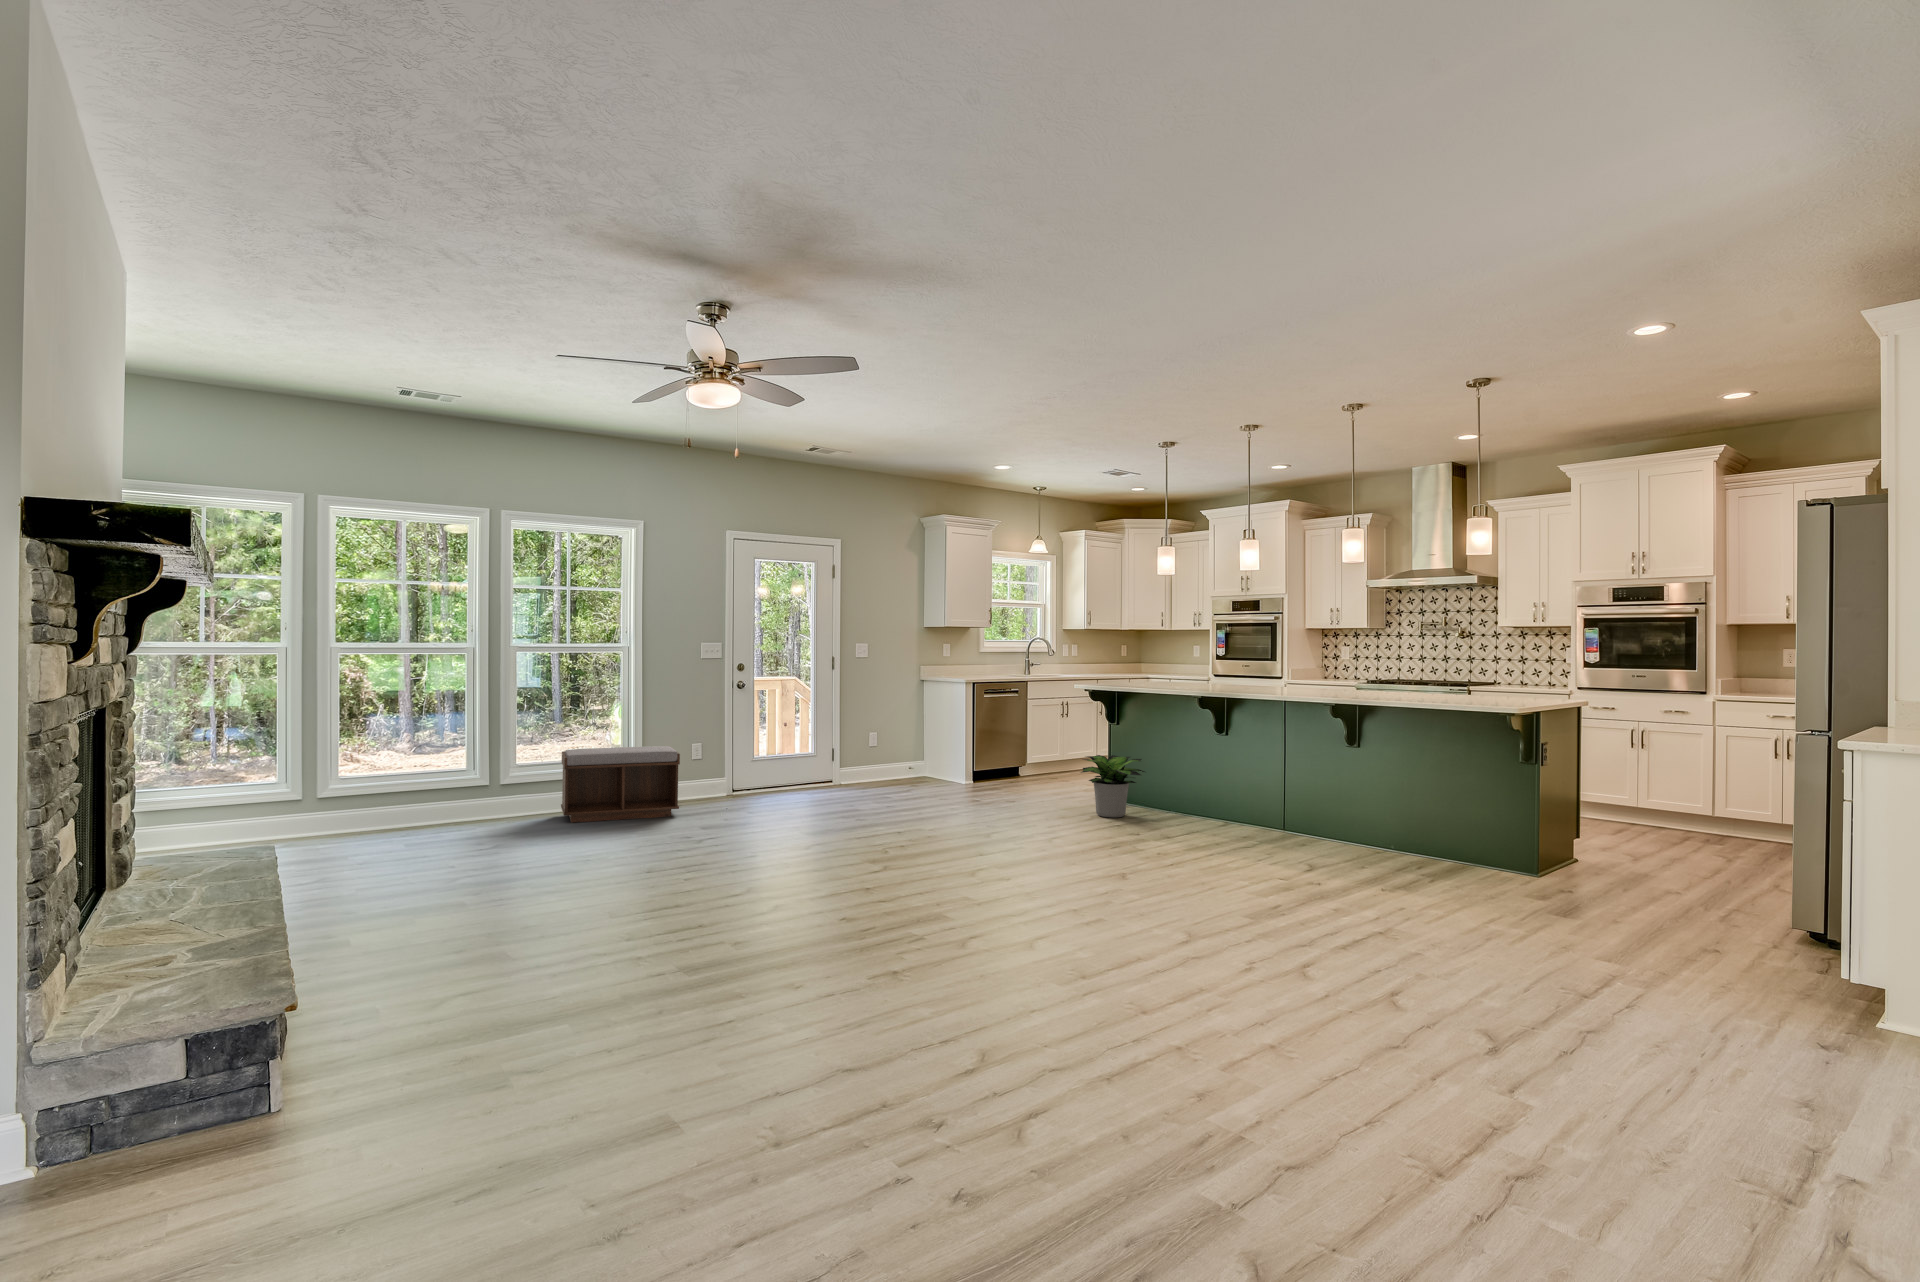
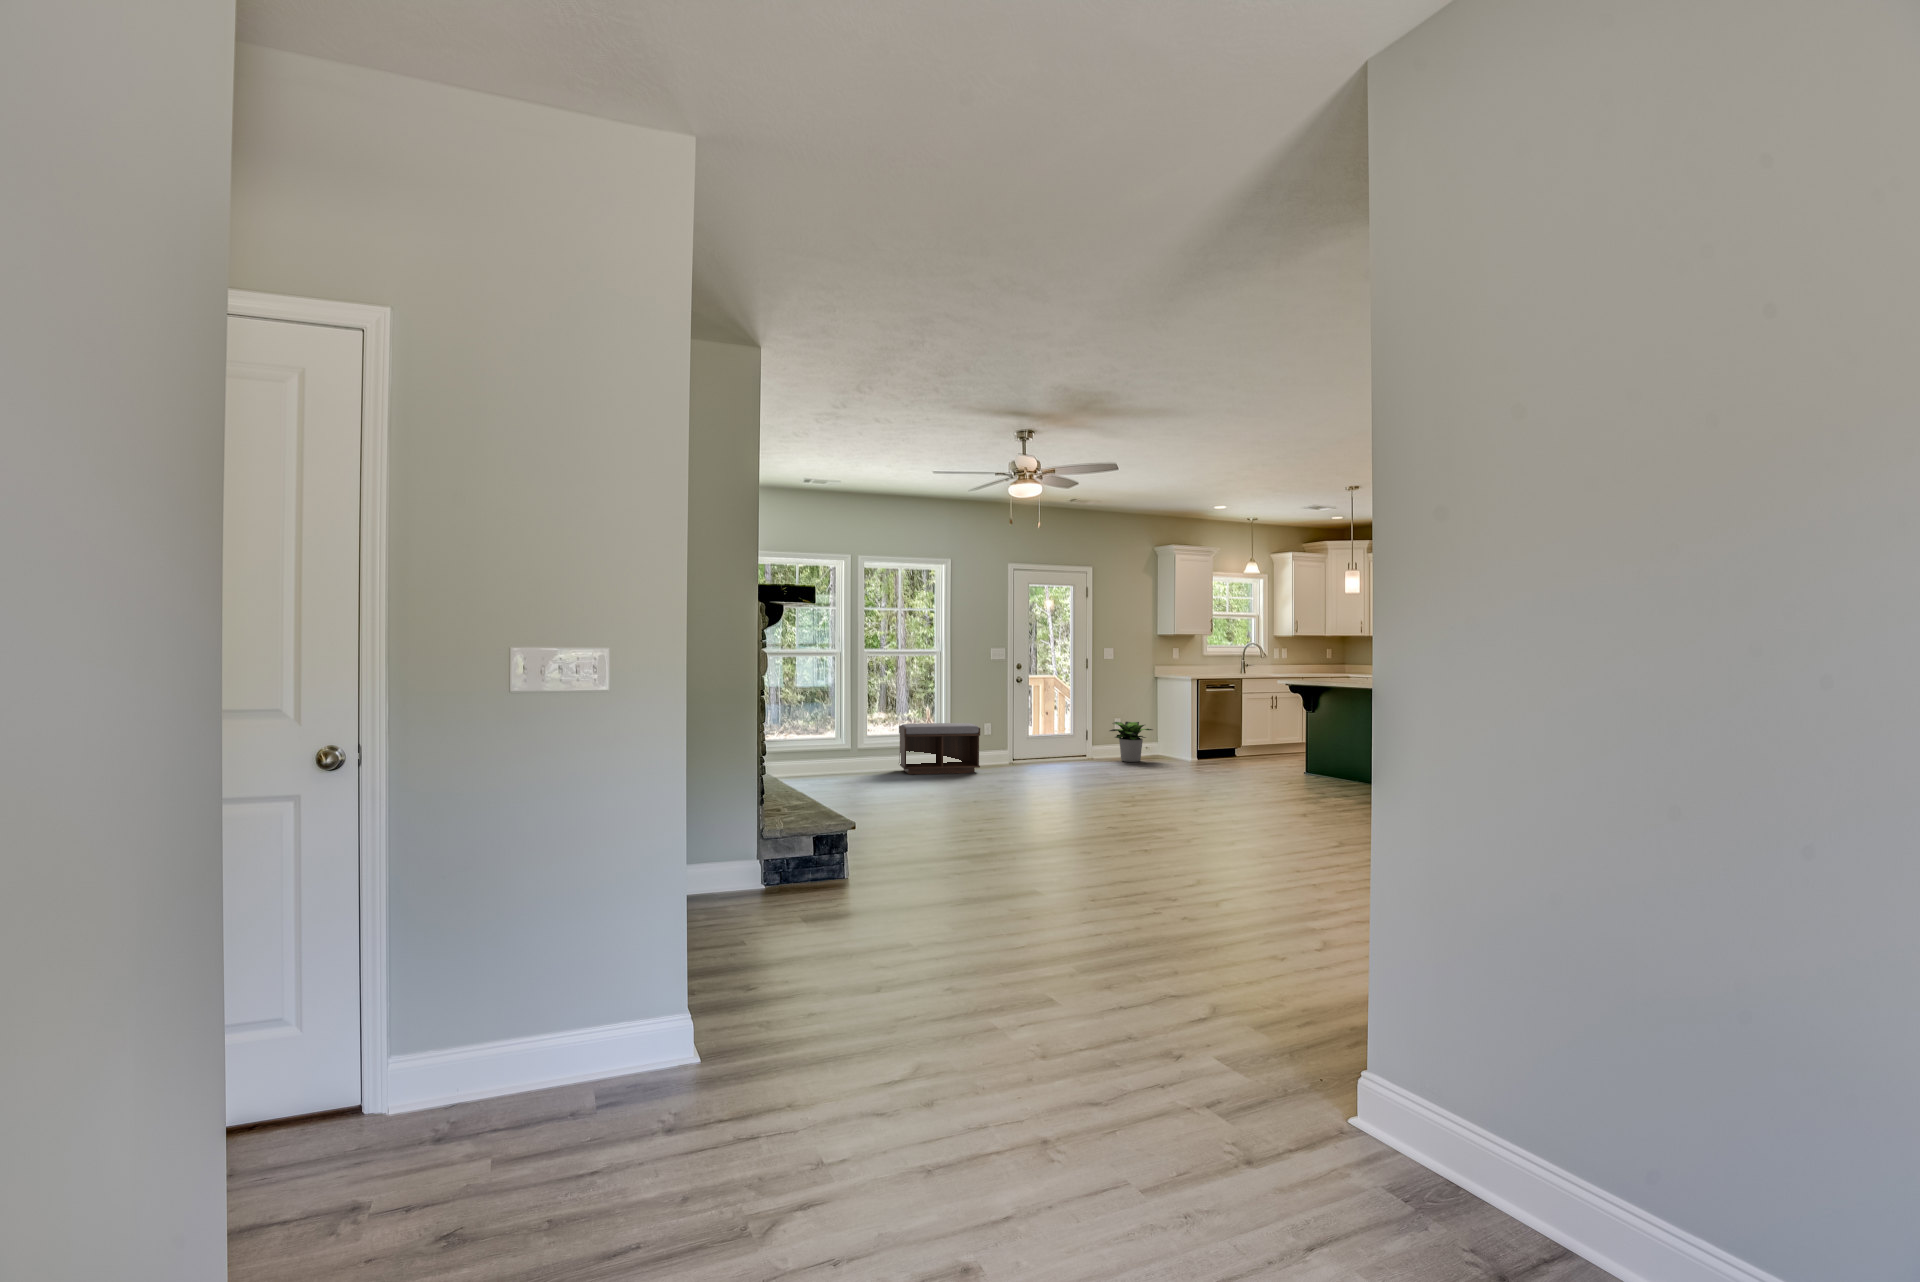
potted plant: present [1081,755,1145,818] -> present [1110,722,1152,762]

